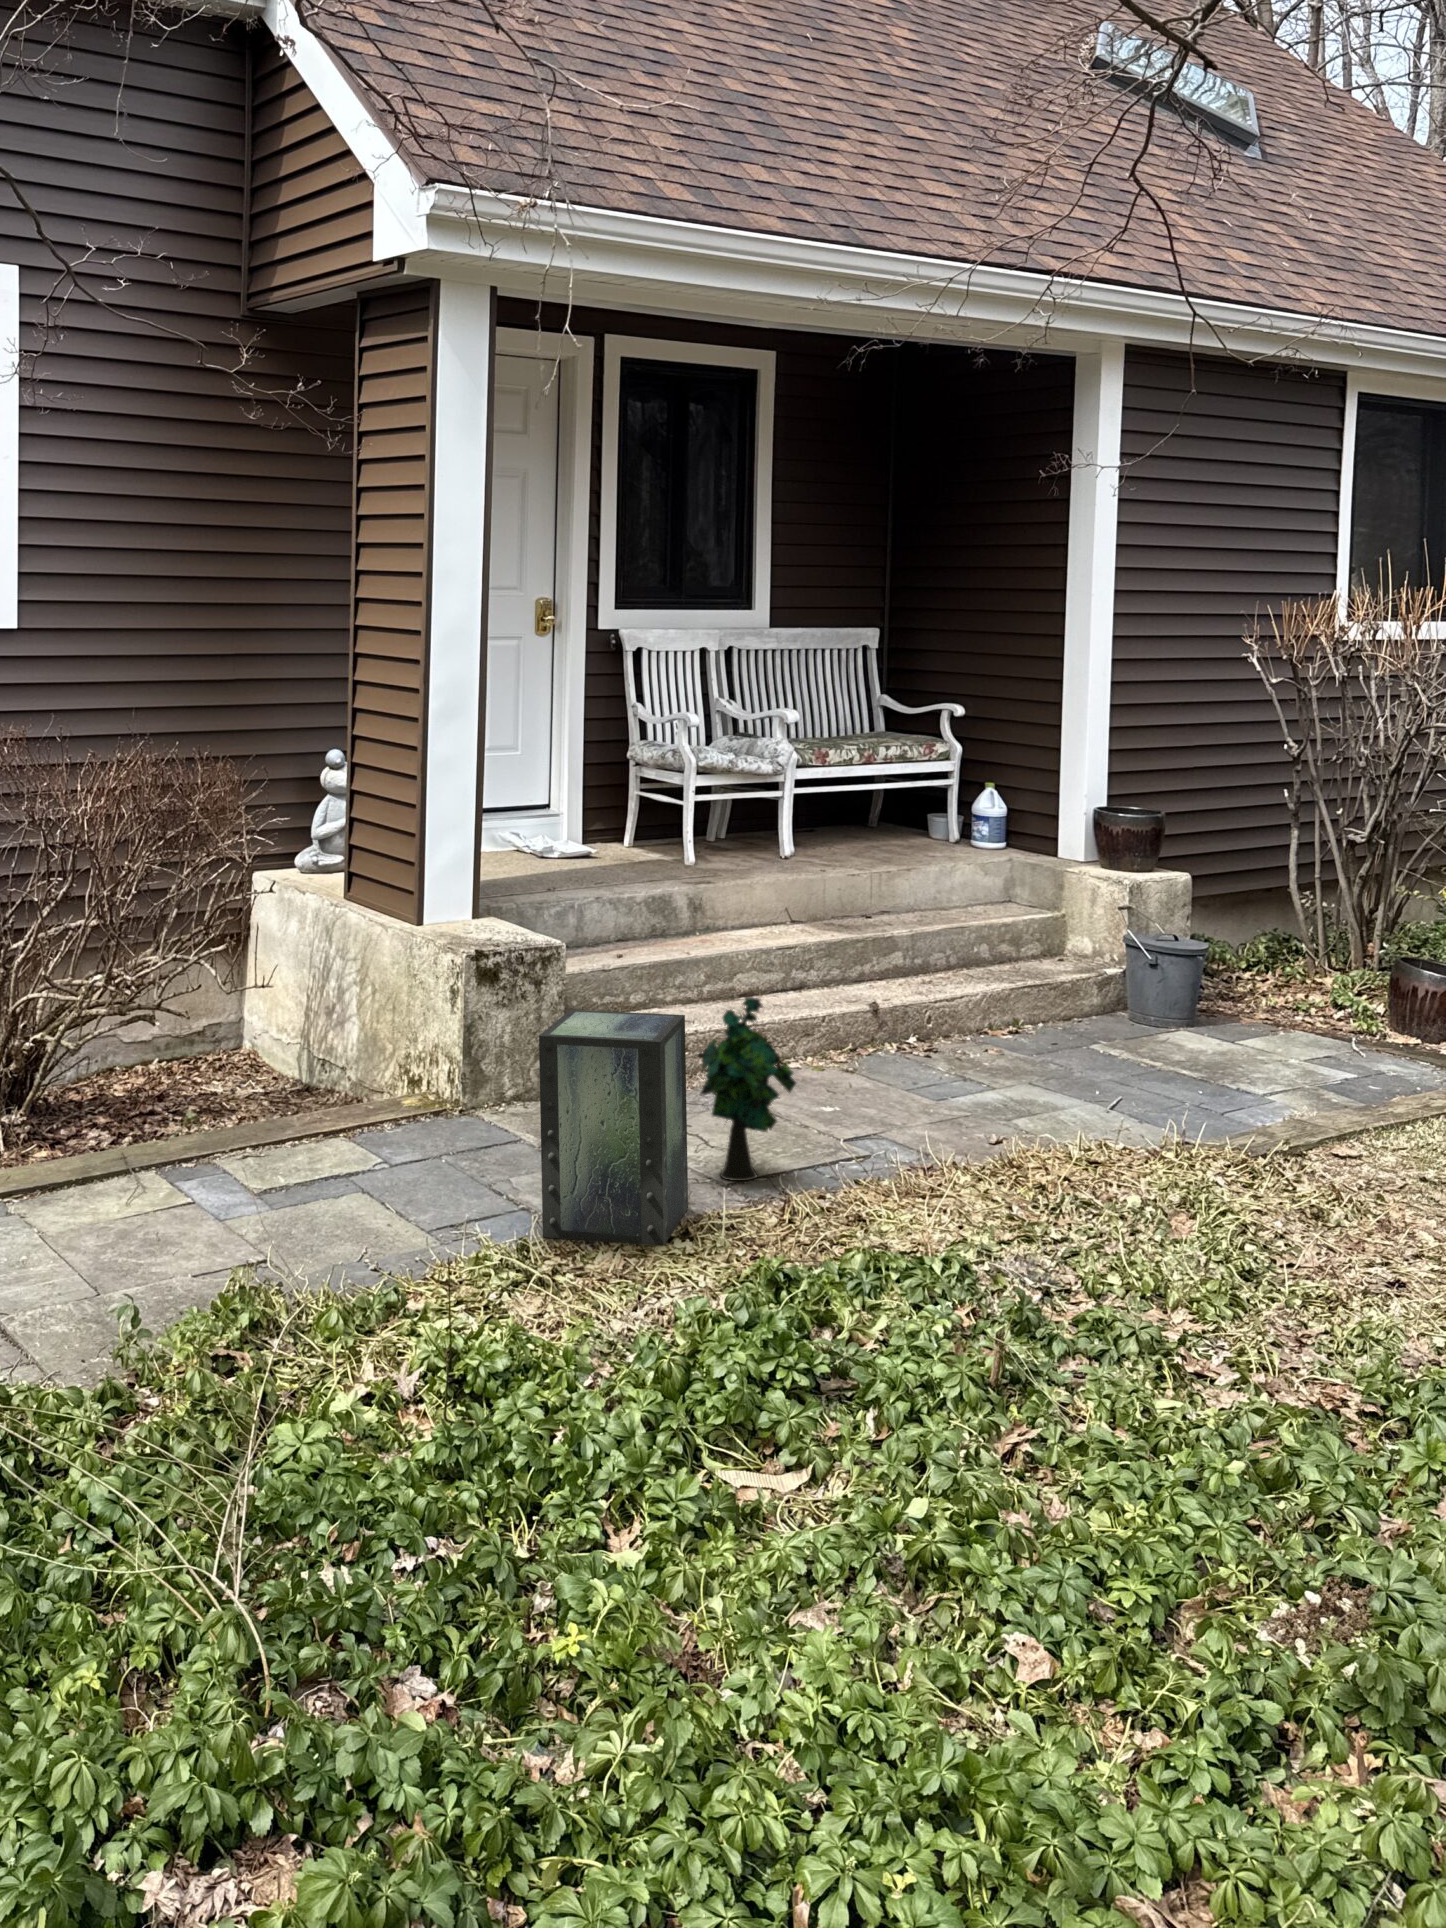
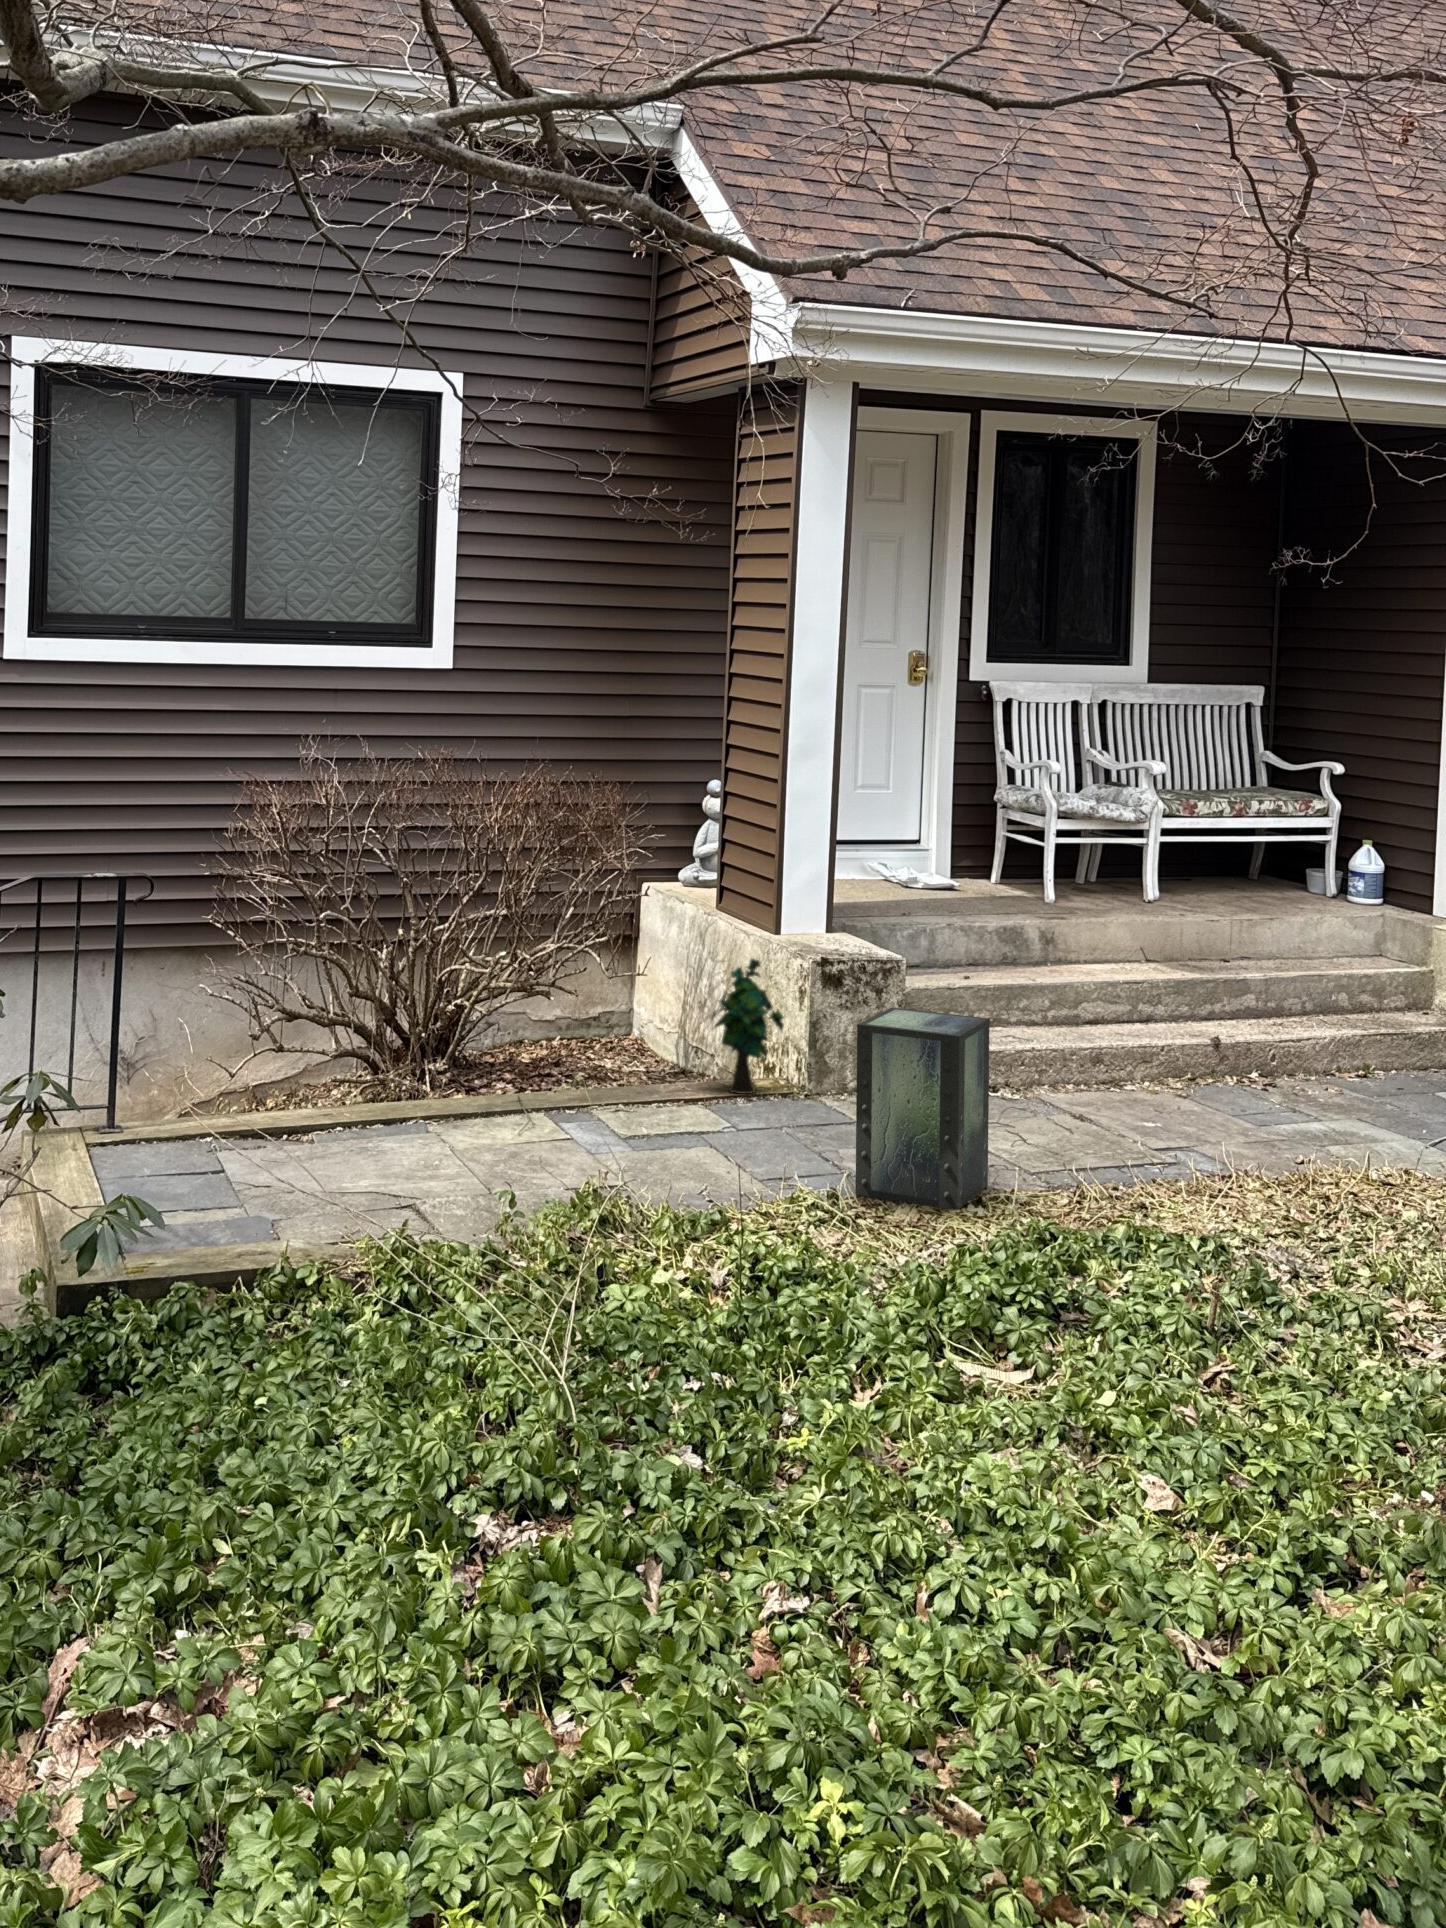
decorative plant: present [696,997,796,1181] -> present [713,959,784,1094]

